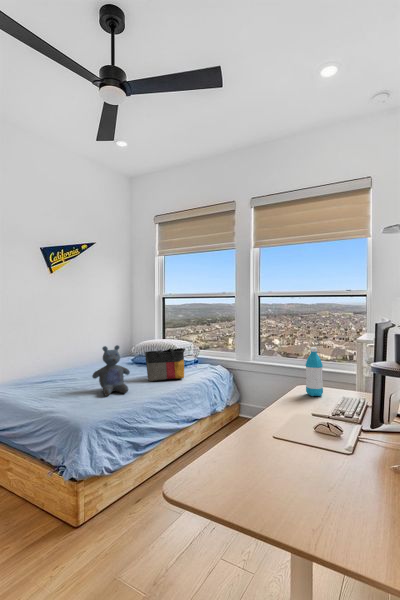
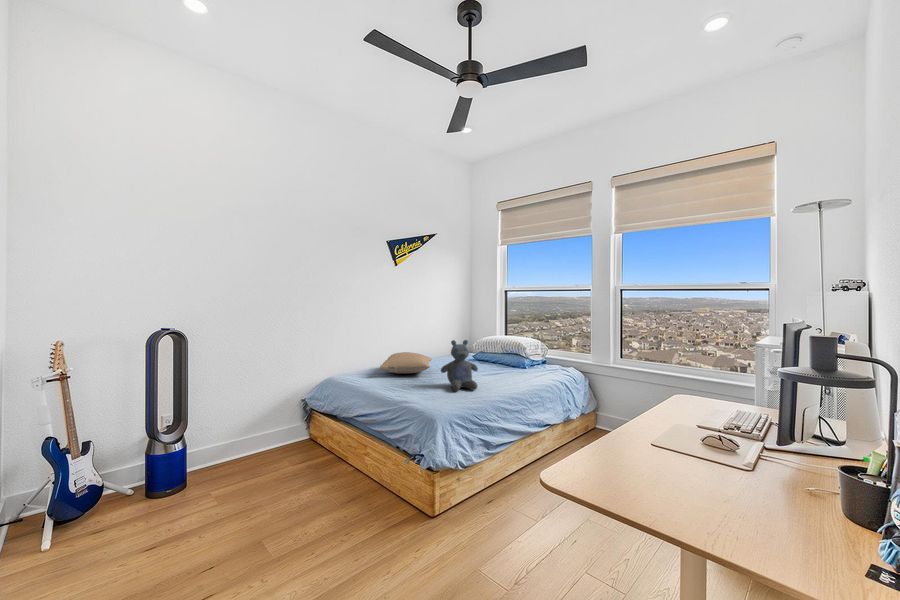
water bottle: present [306,347,323,396] -> none [688,351,710,407]
tote bag: present [145,348,185,381] -> none [493,346,537,380]
pillow: none [31,360,88,381] -> present [380,352,432,374]

